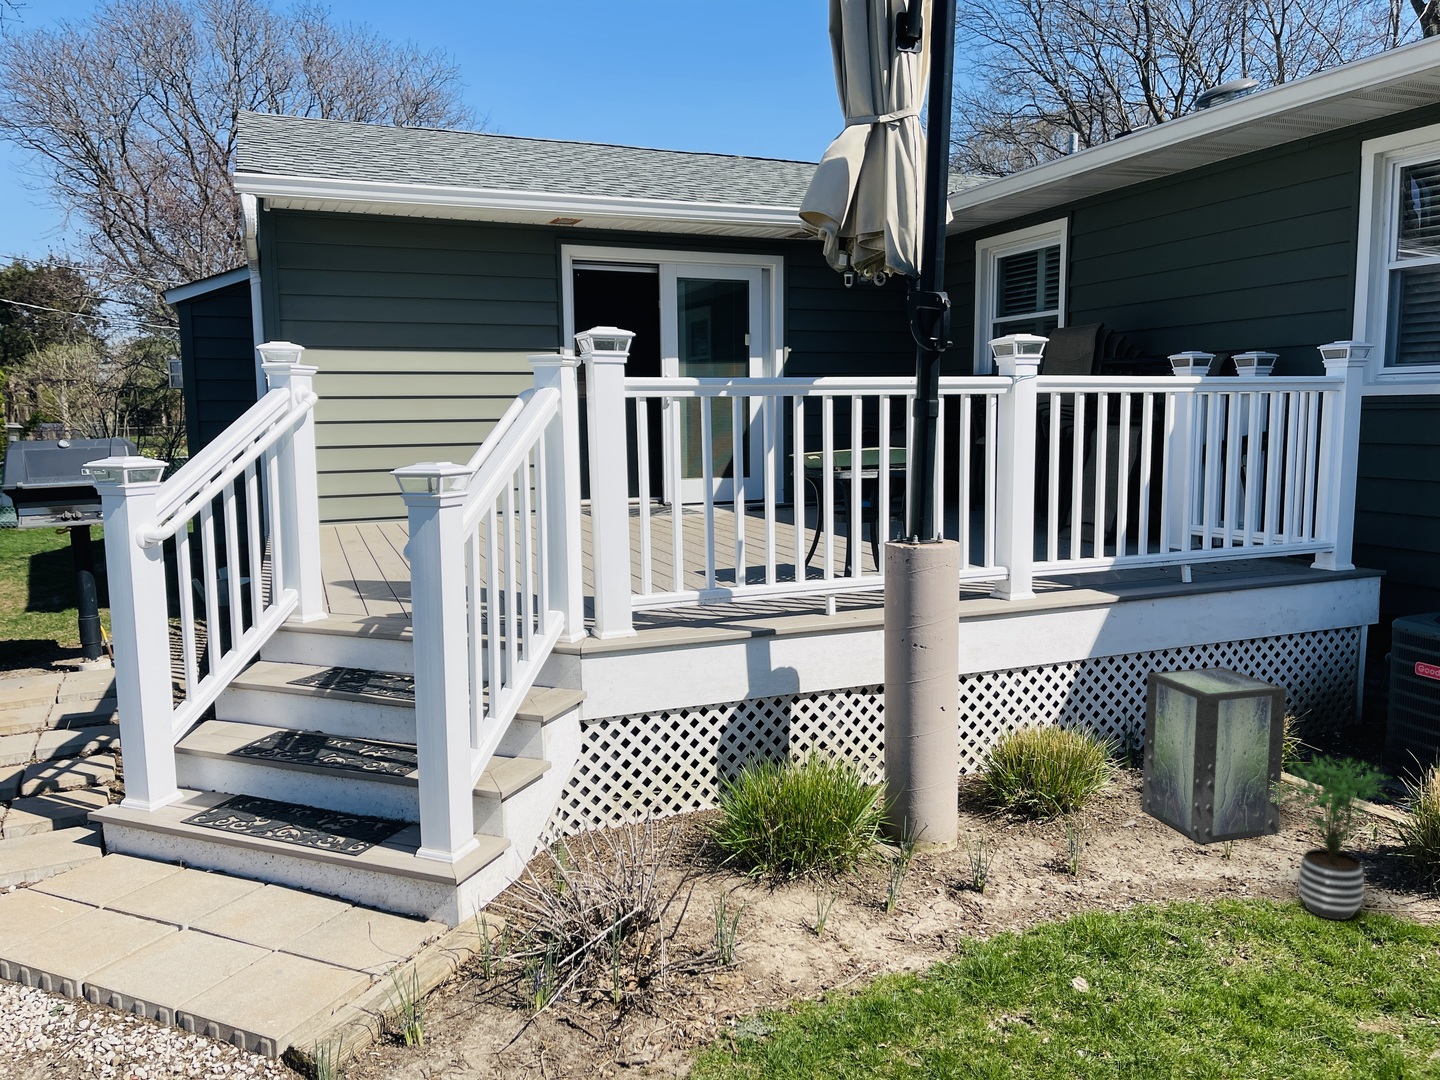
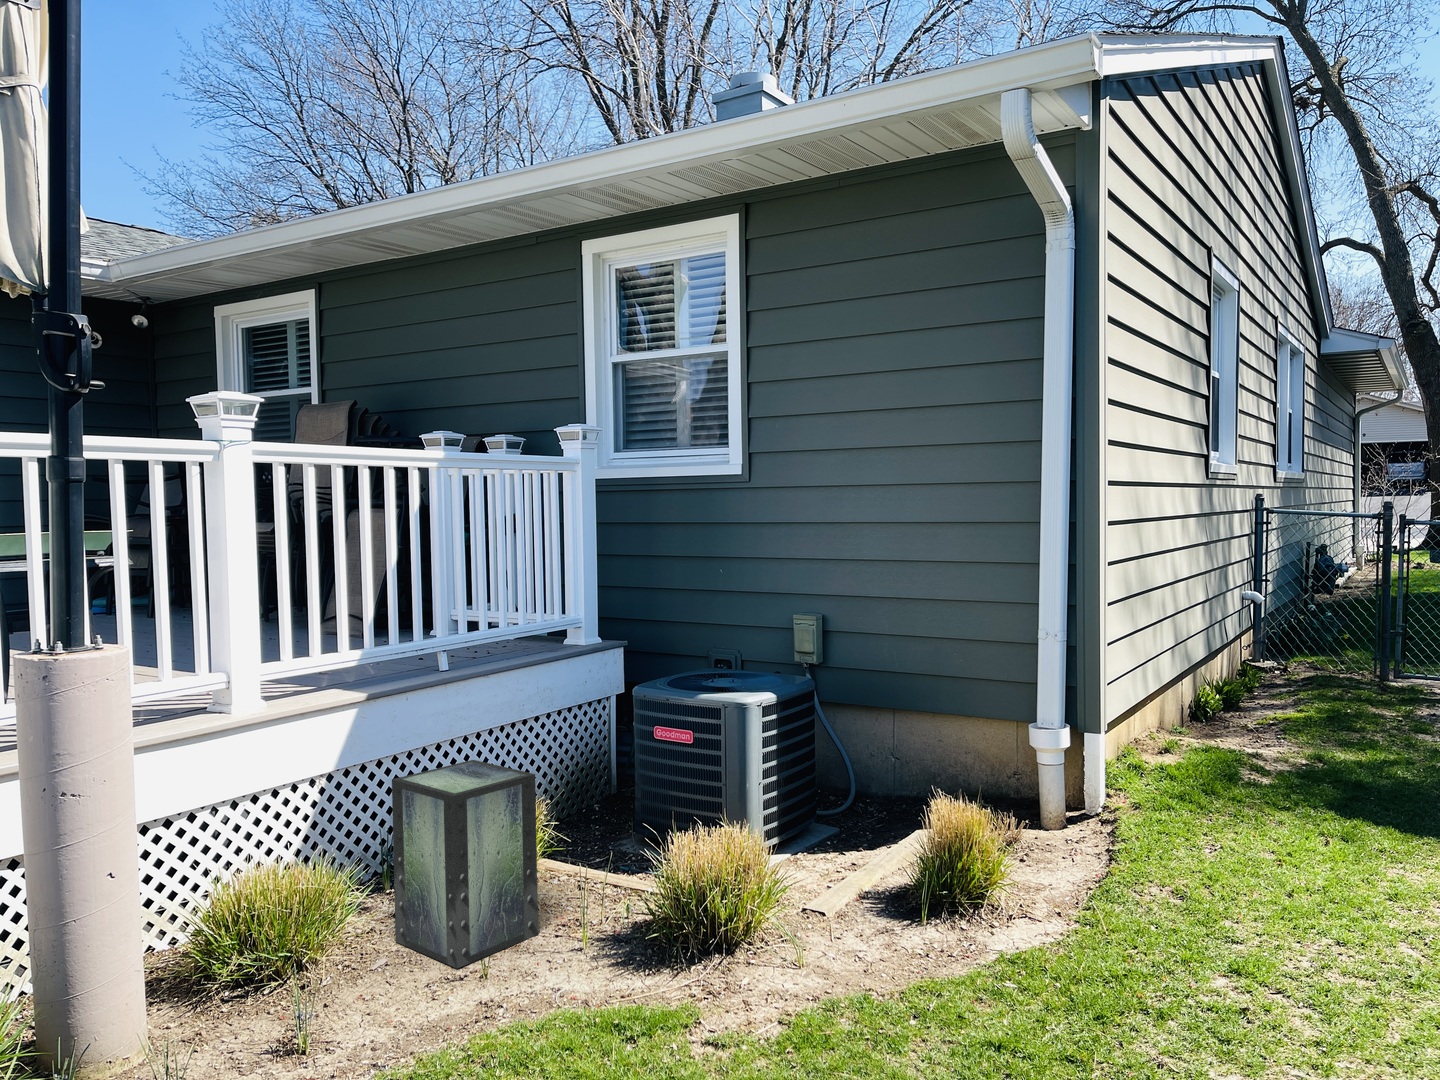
potted plant: present [1271,757,1386,920] -> none [515,839,641,1024]

